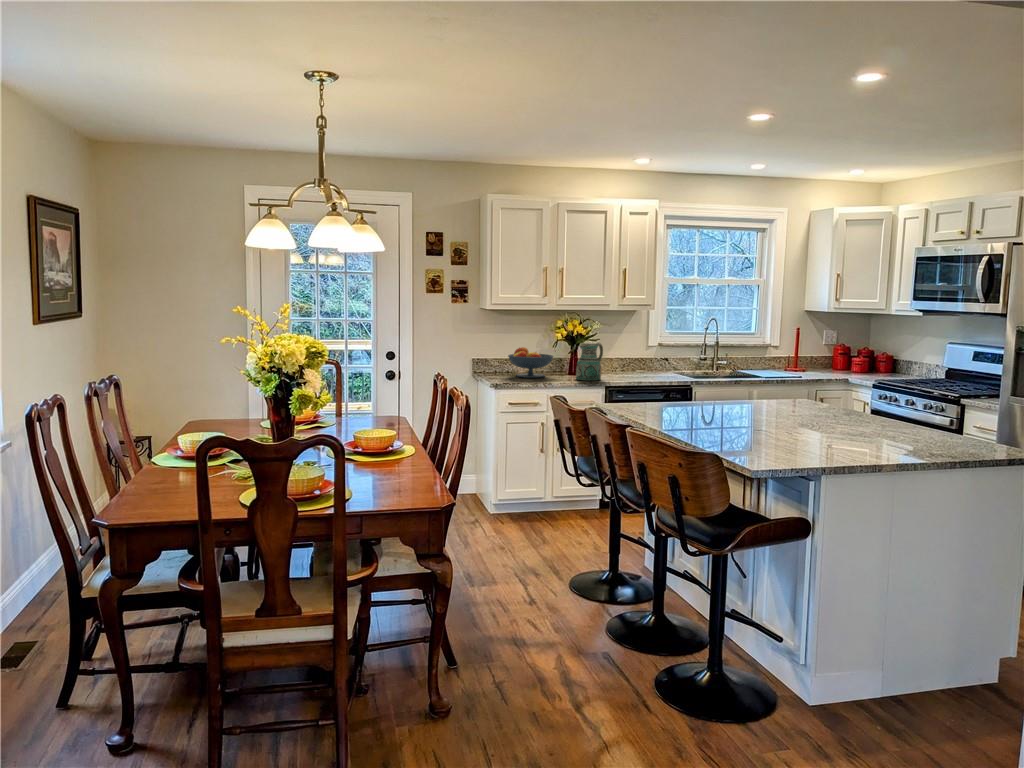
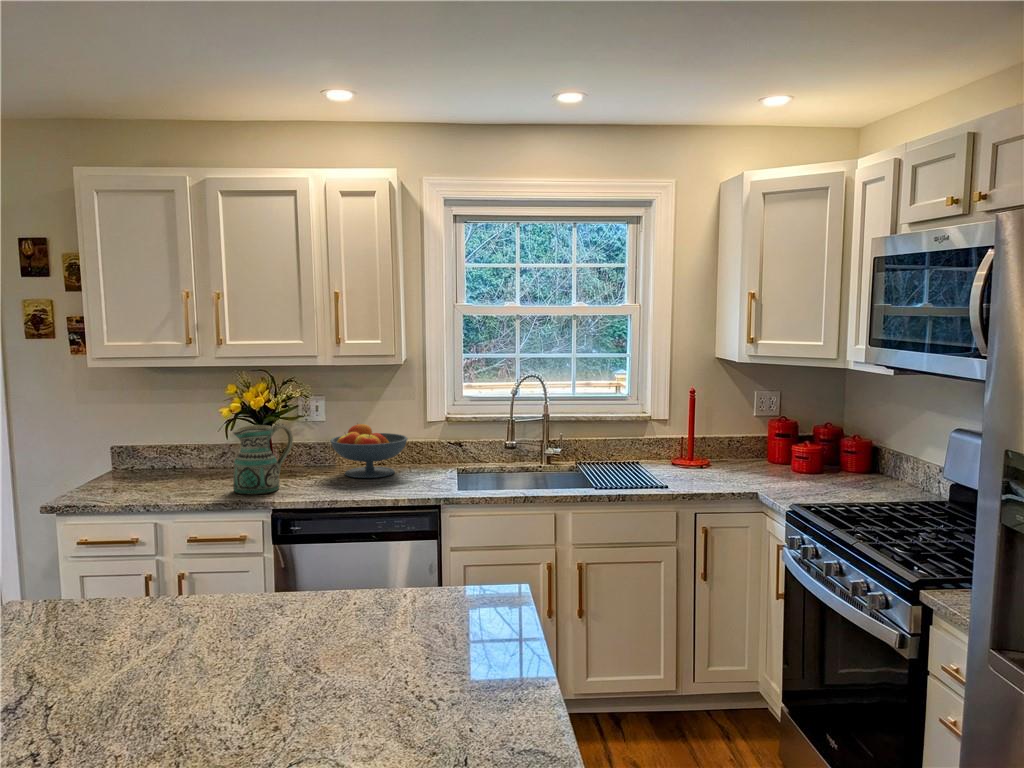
fruit bowl: present [508,347,553,378] -> present [330,424,408,478]

